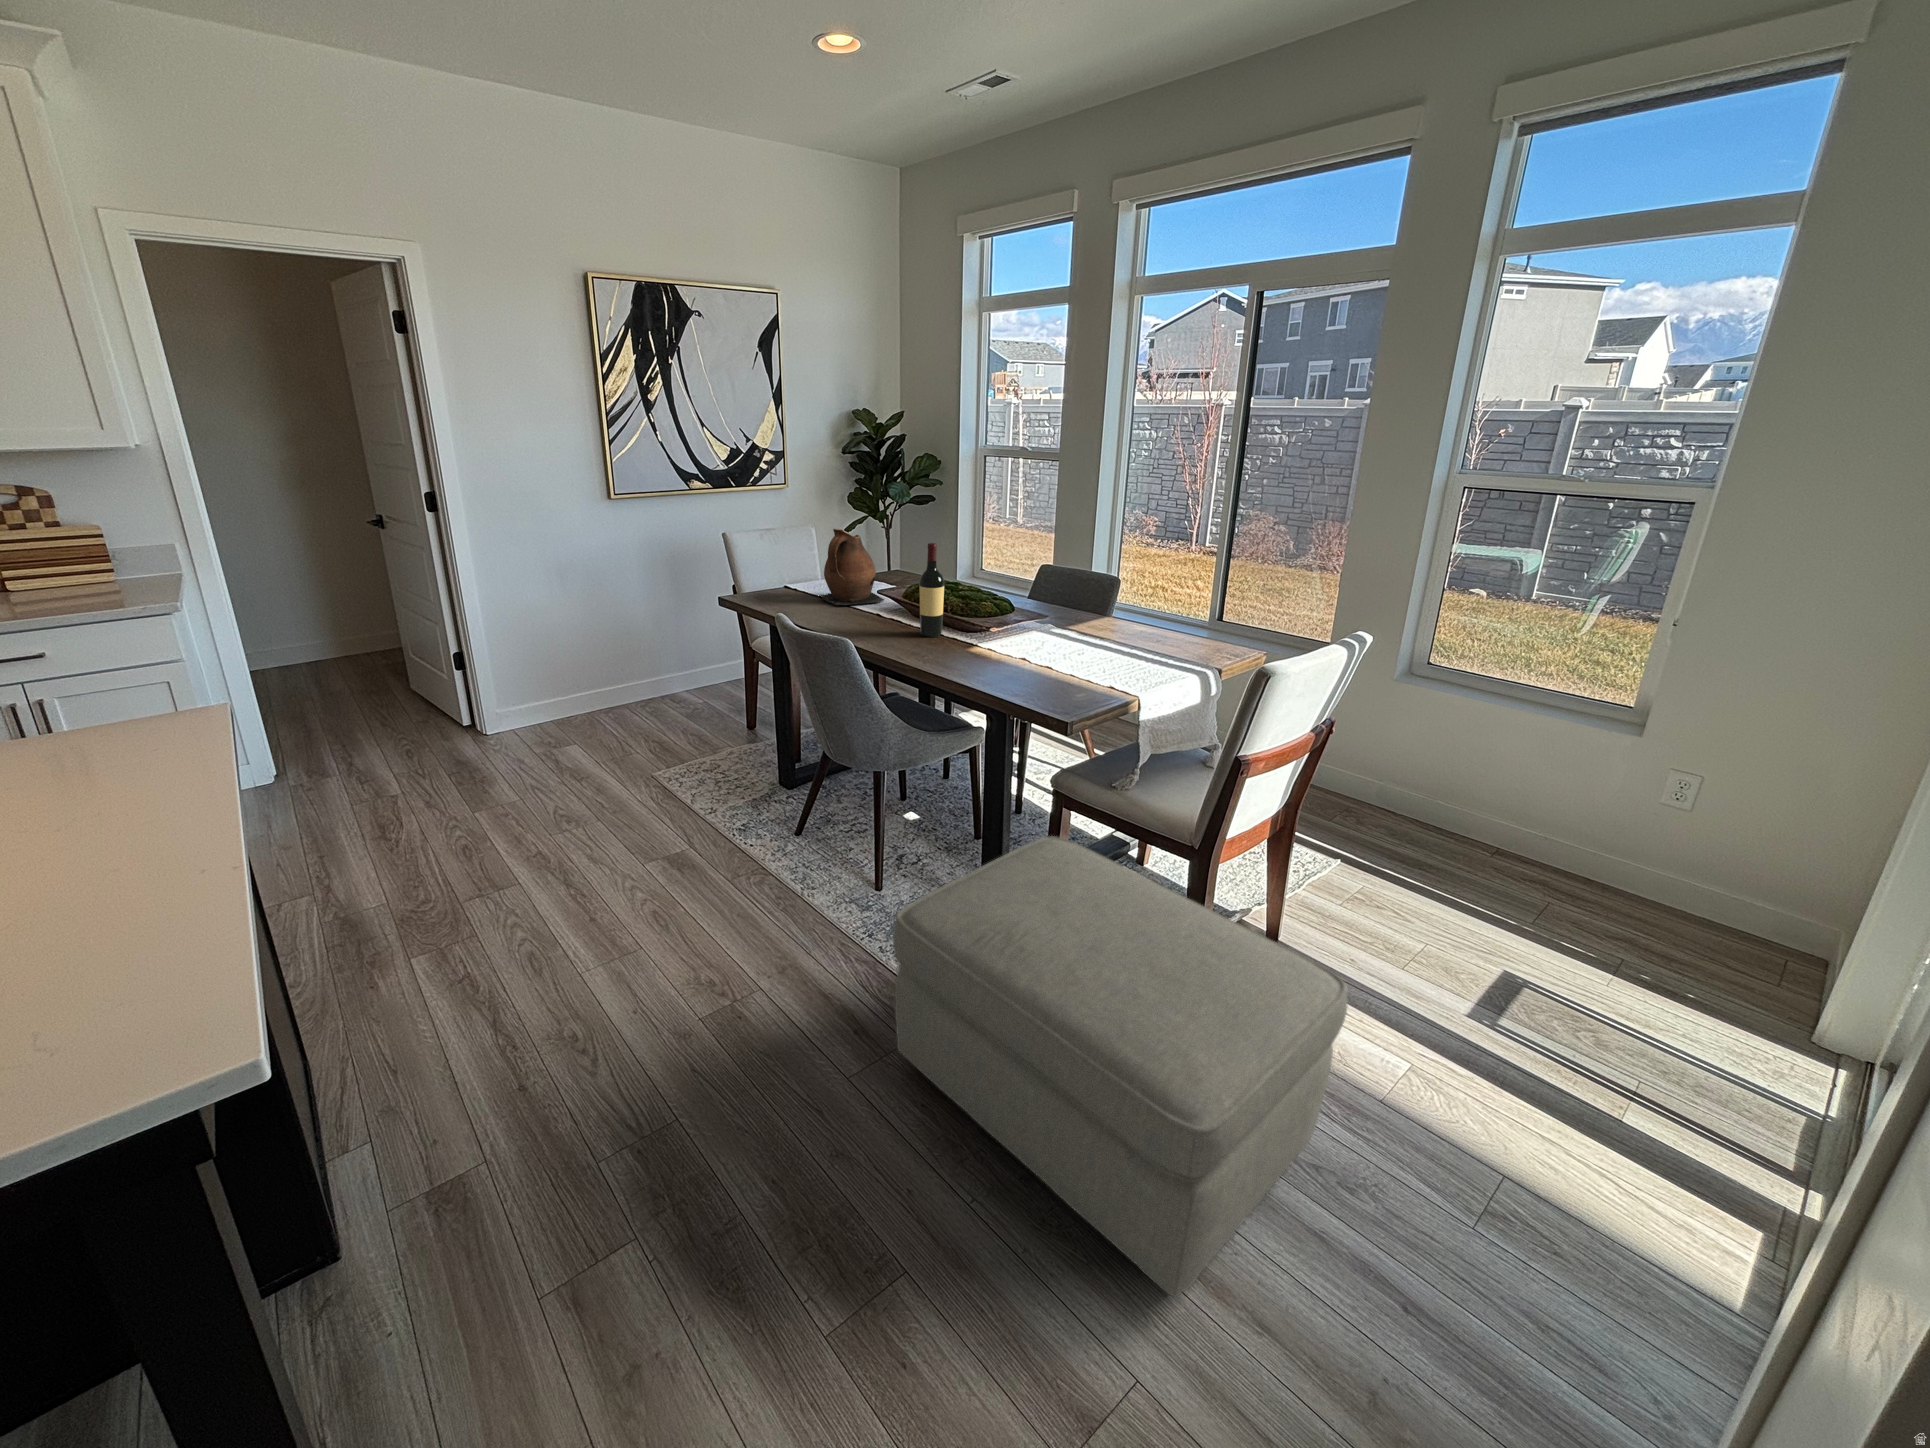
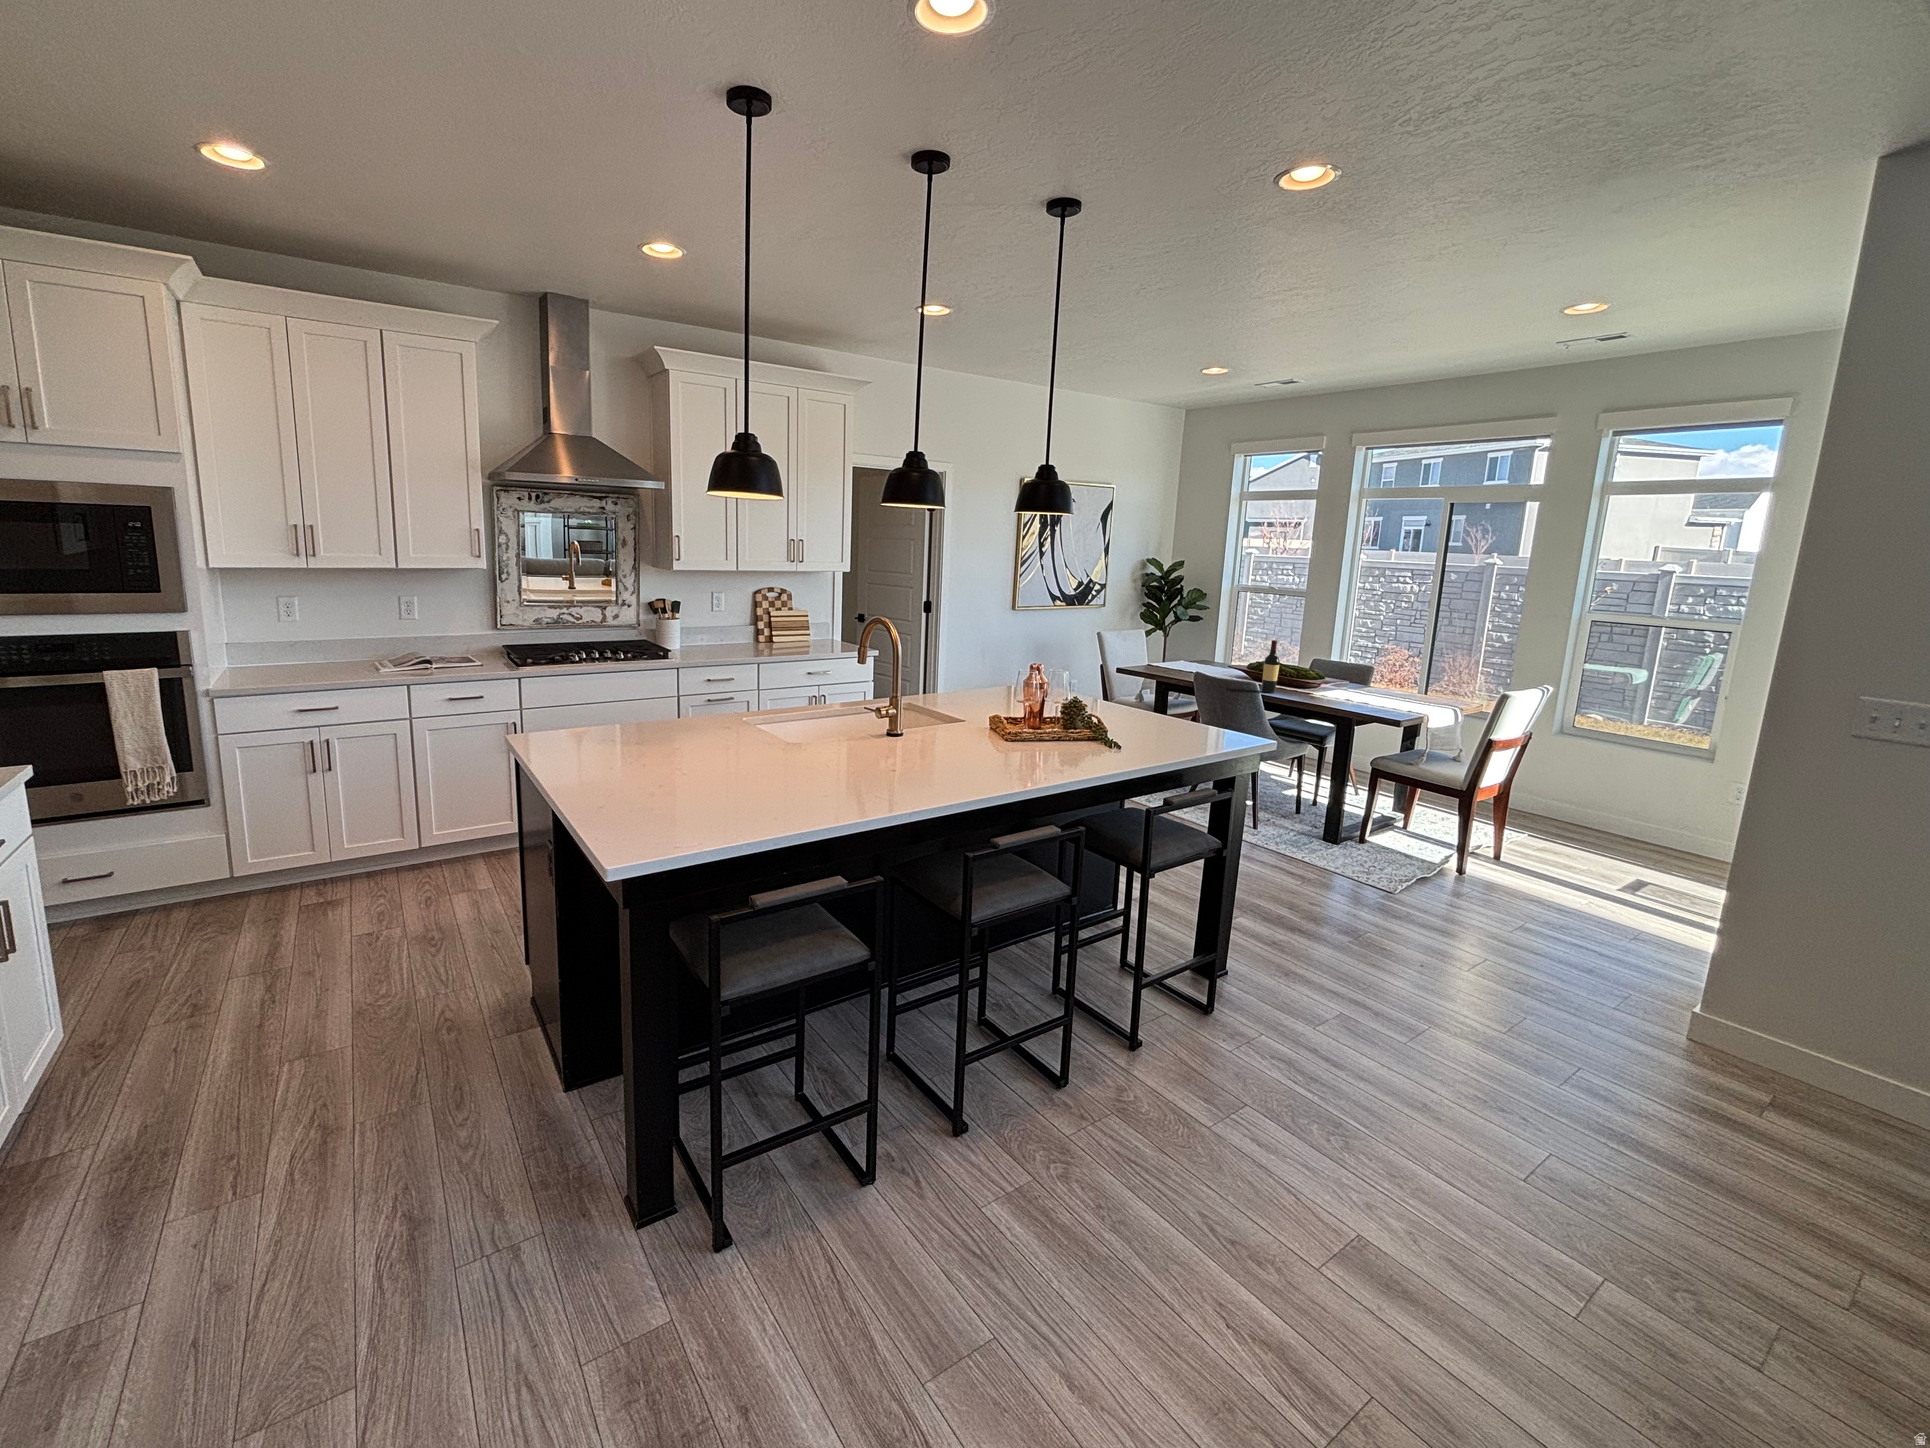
ceramic pitcher: present [821,529,884,605] -> none [1174,631,1217,676]
ottoman: present [893,836,1348,1297] -> none [1304,792,1568,974]

